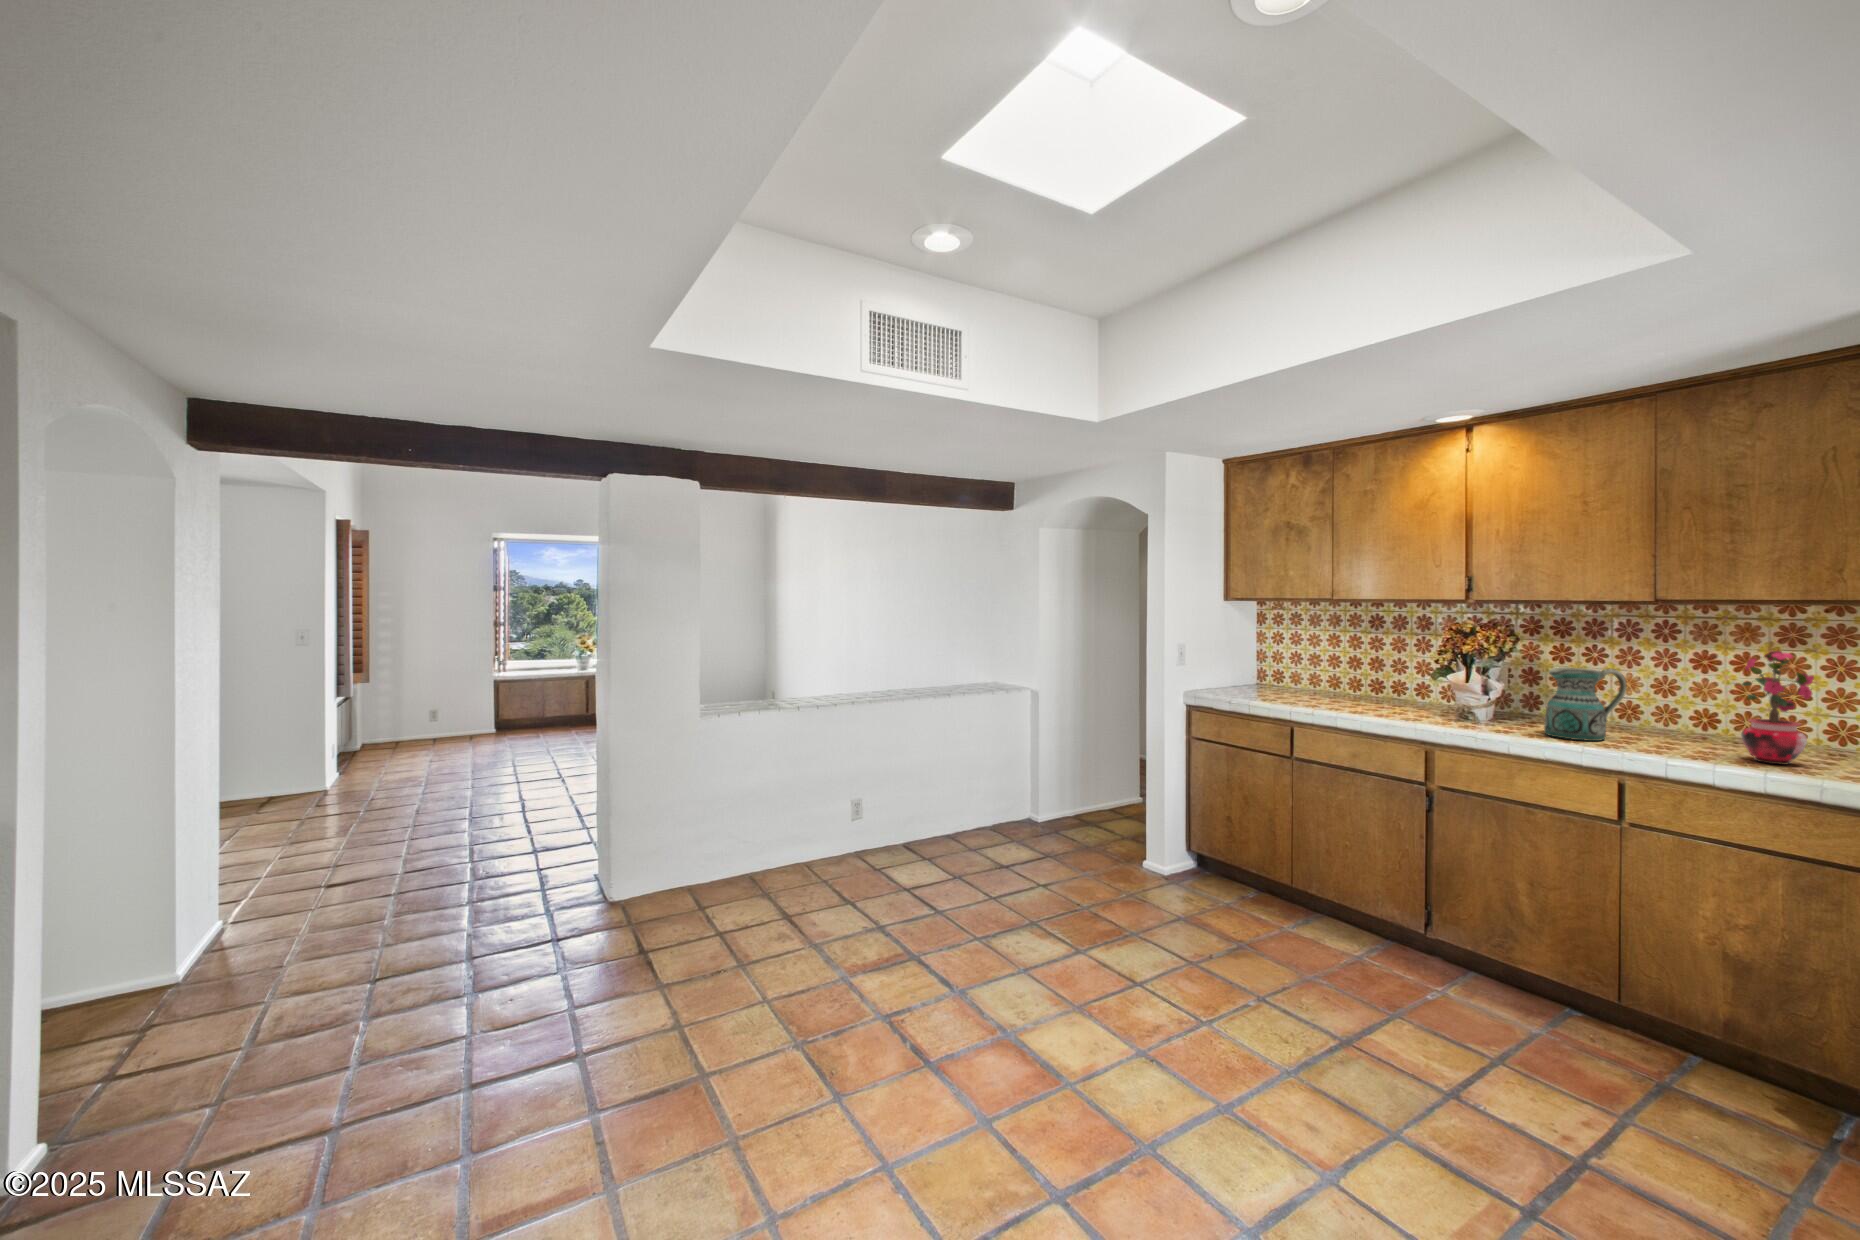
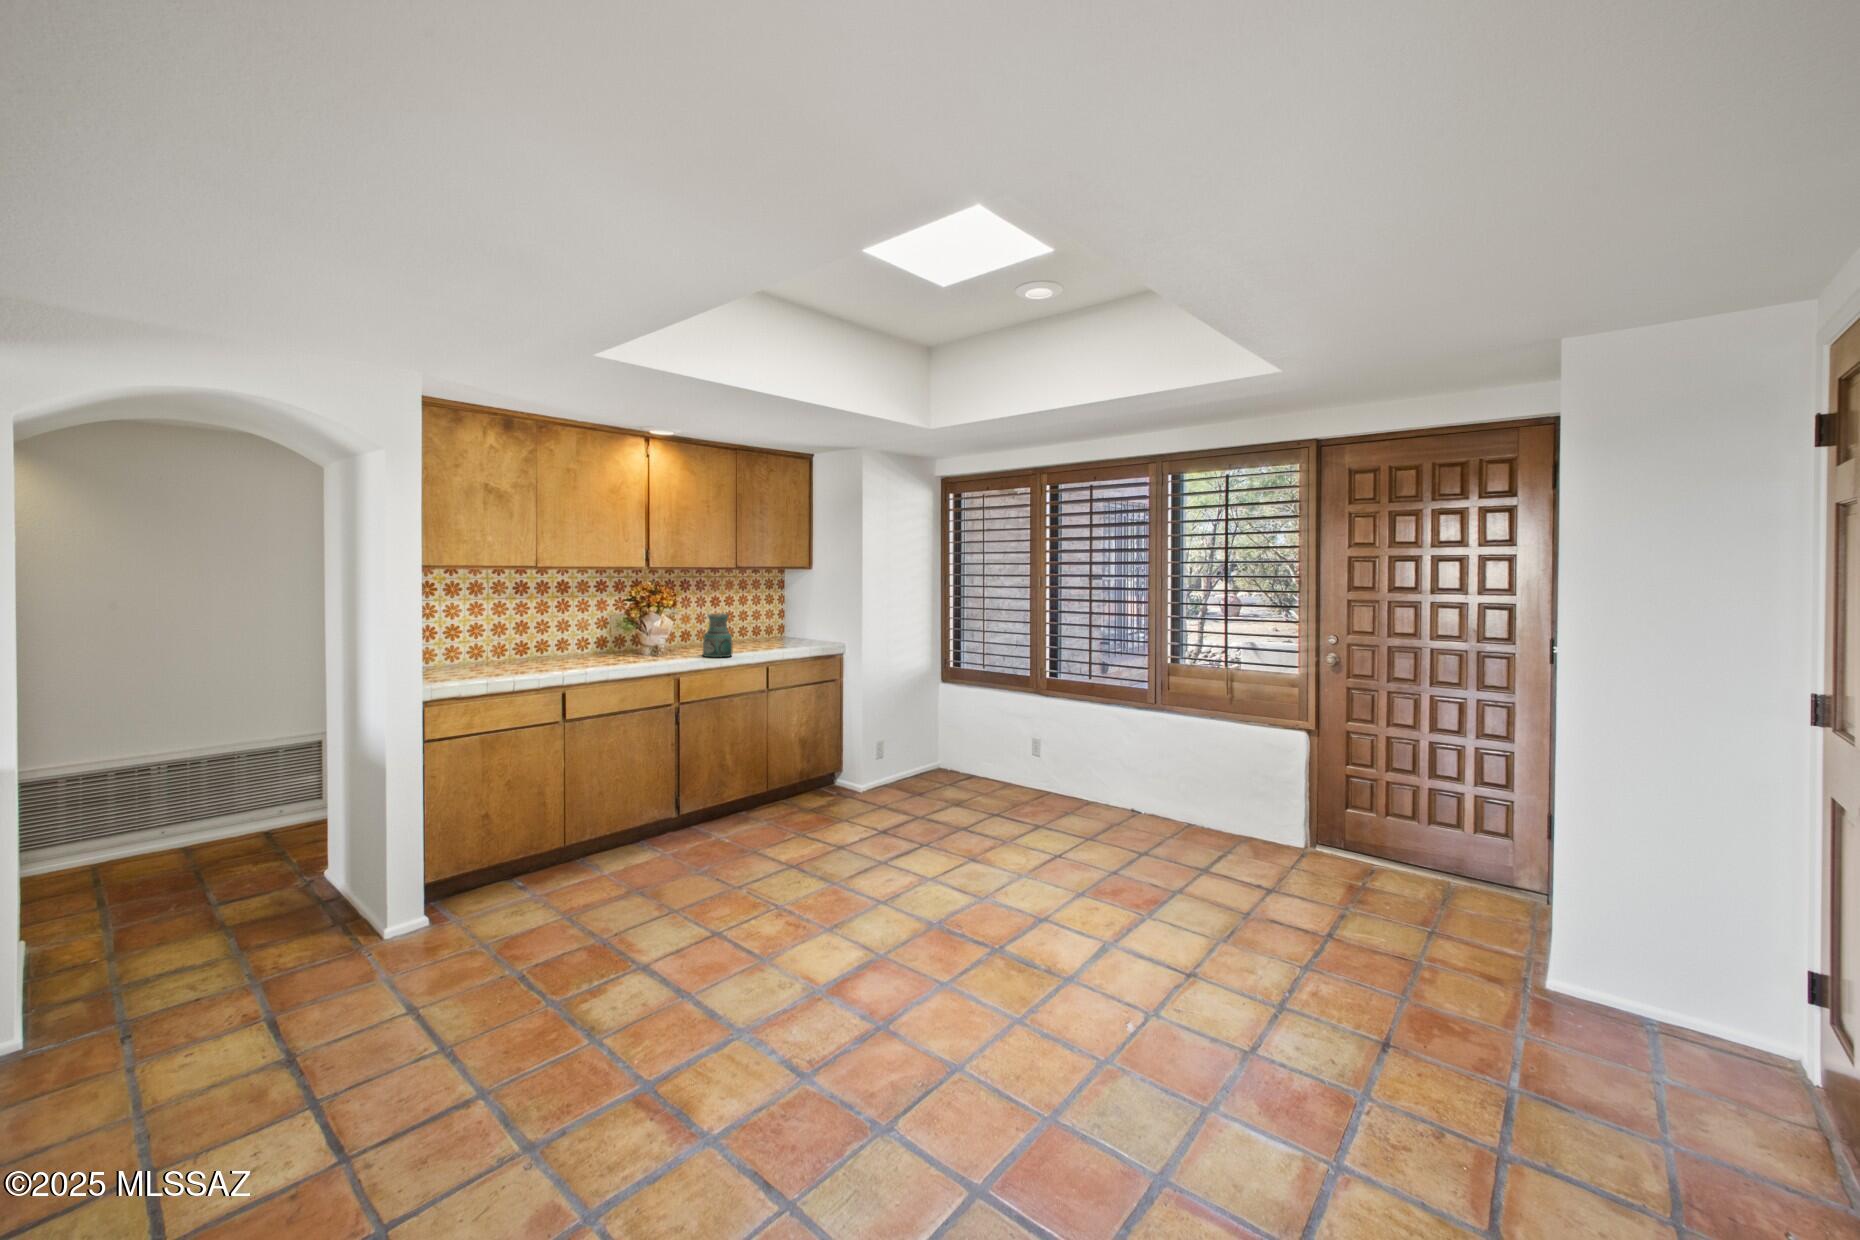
potted plant: present [1741,651,1814,765] -> none [771,596,800,652]

